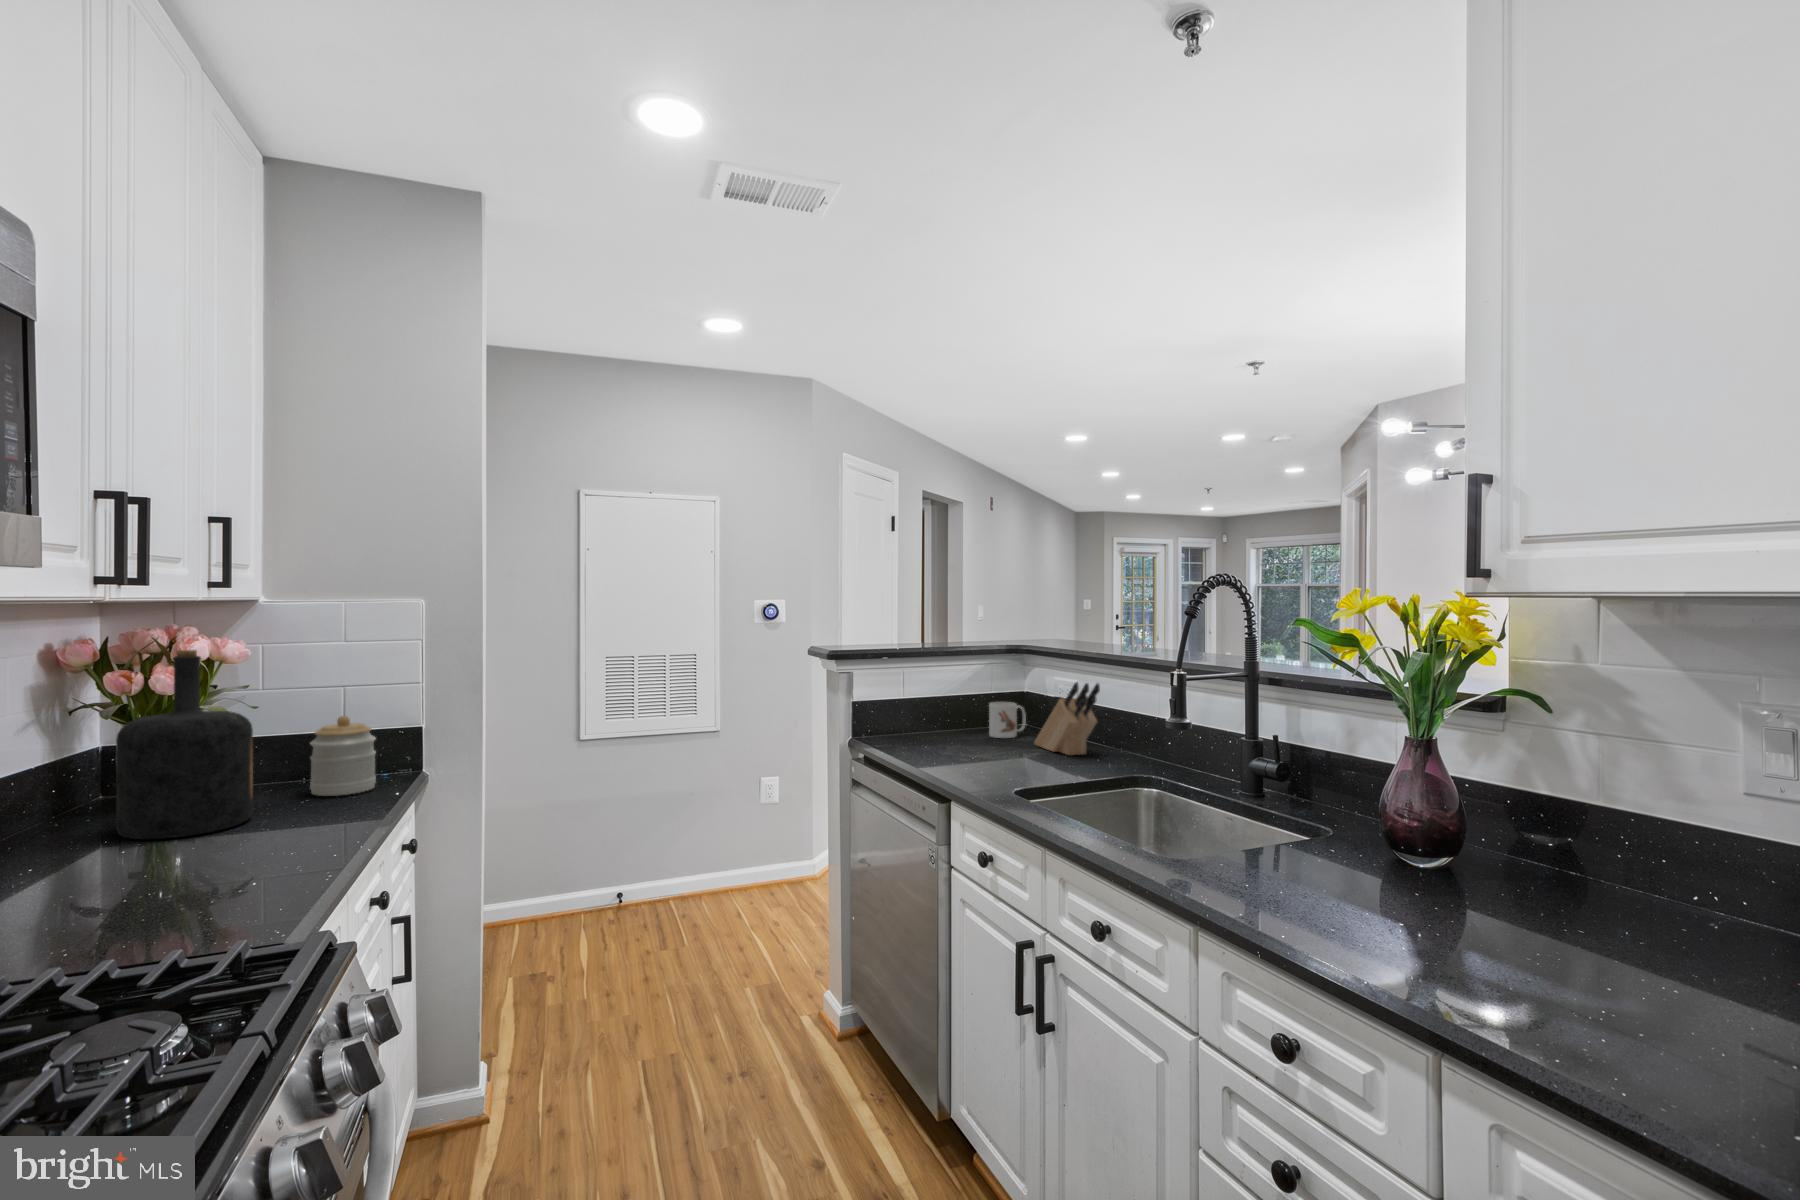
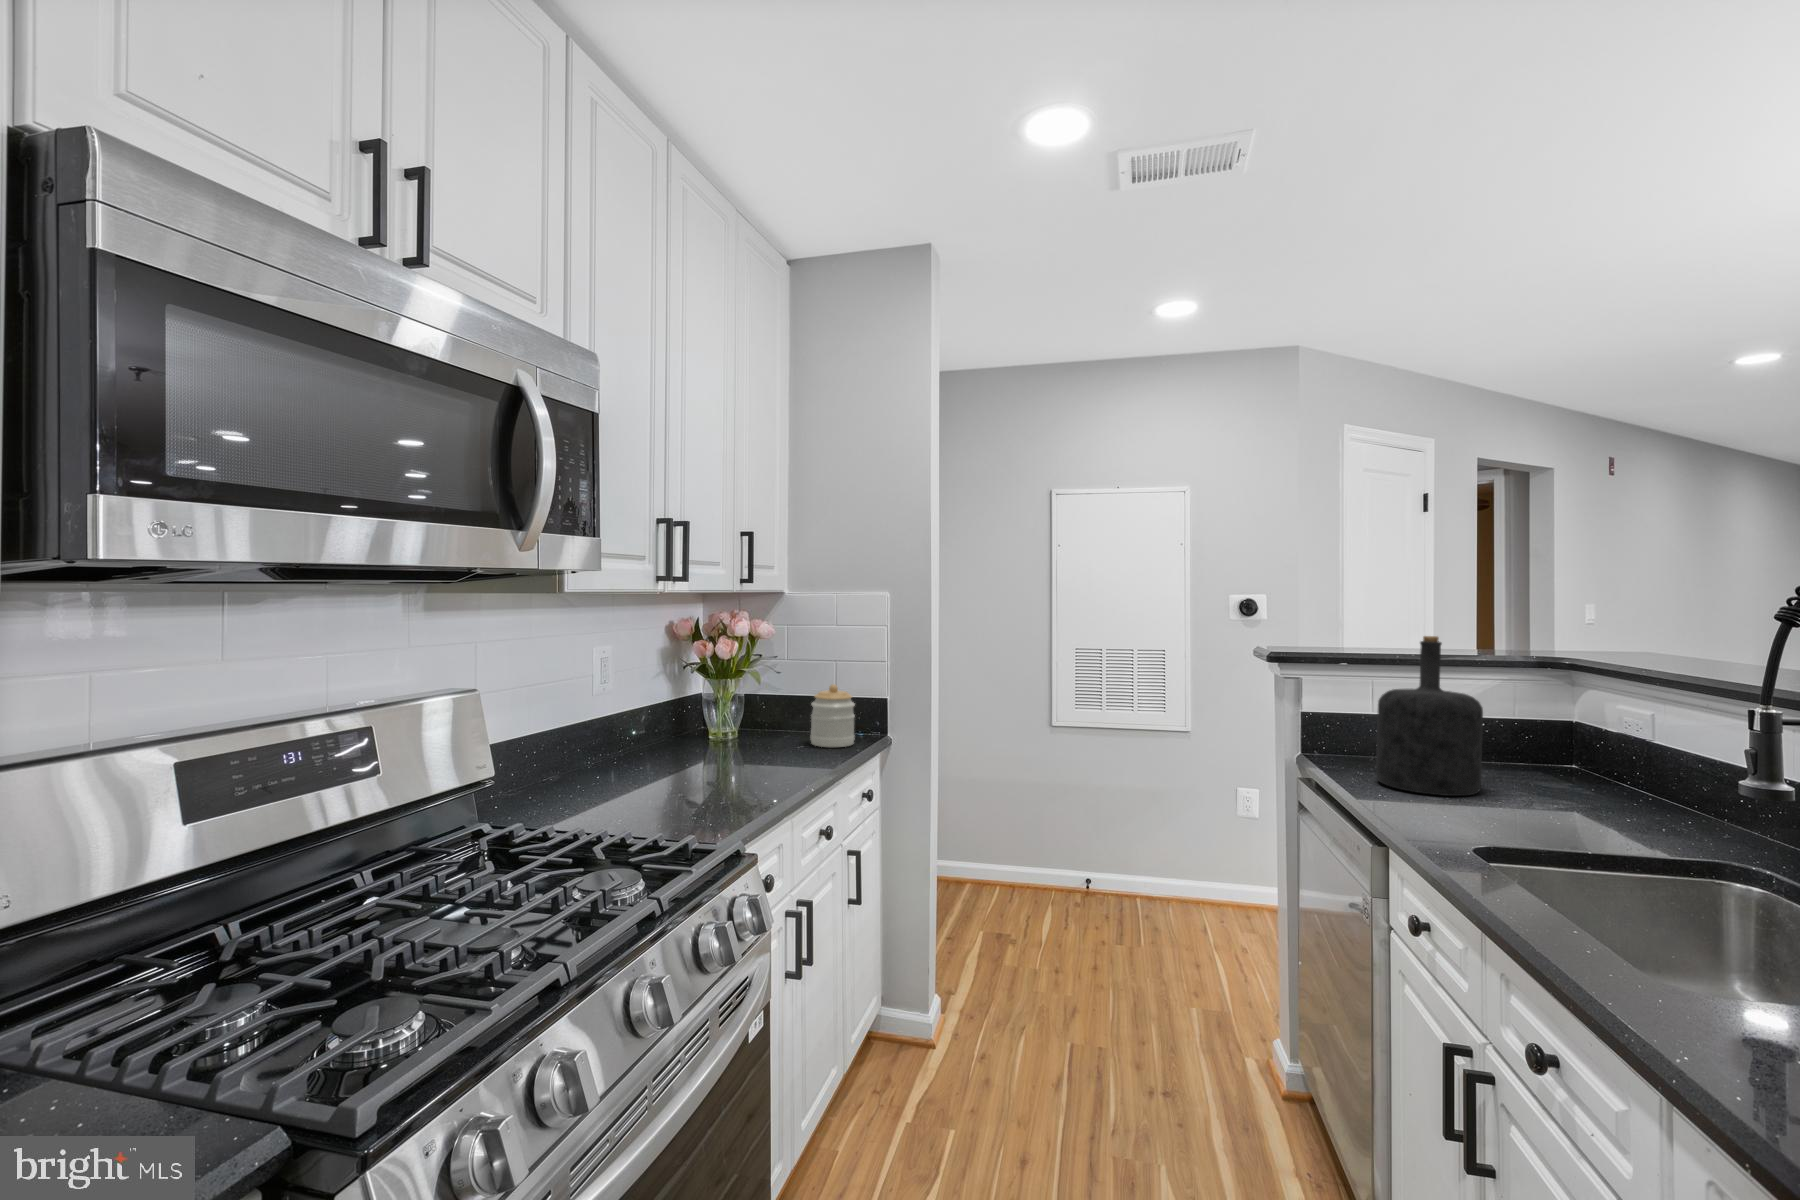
bottle: present [116,650,253,839] -> present [1376,636,1483,796]
knife block: present [1034,683,1100,755] -> none [1560,722,1664,823]
mug: present [989,702,1026,738] -> none [1497,737,1559,786]

